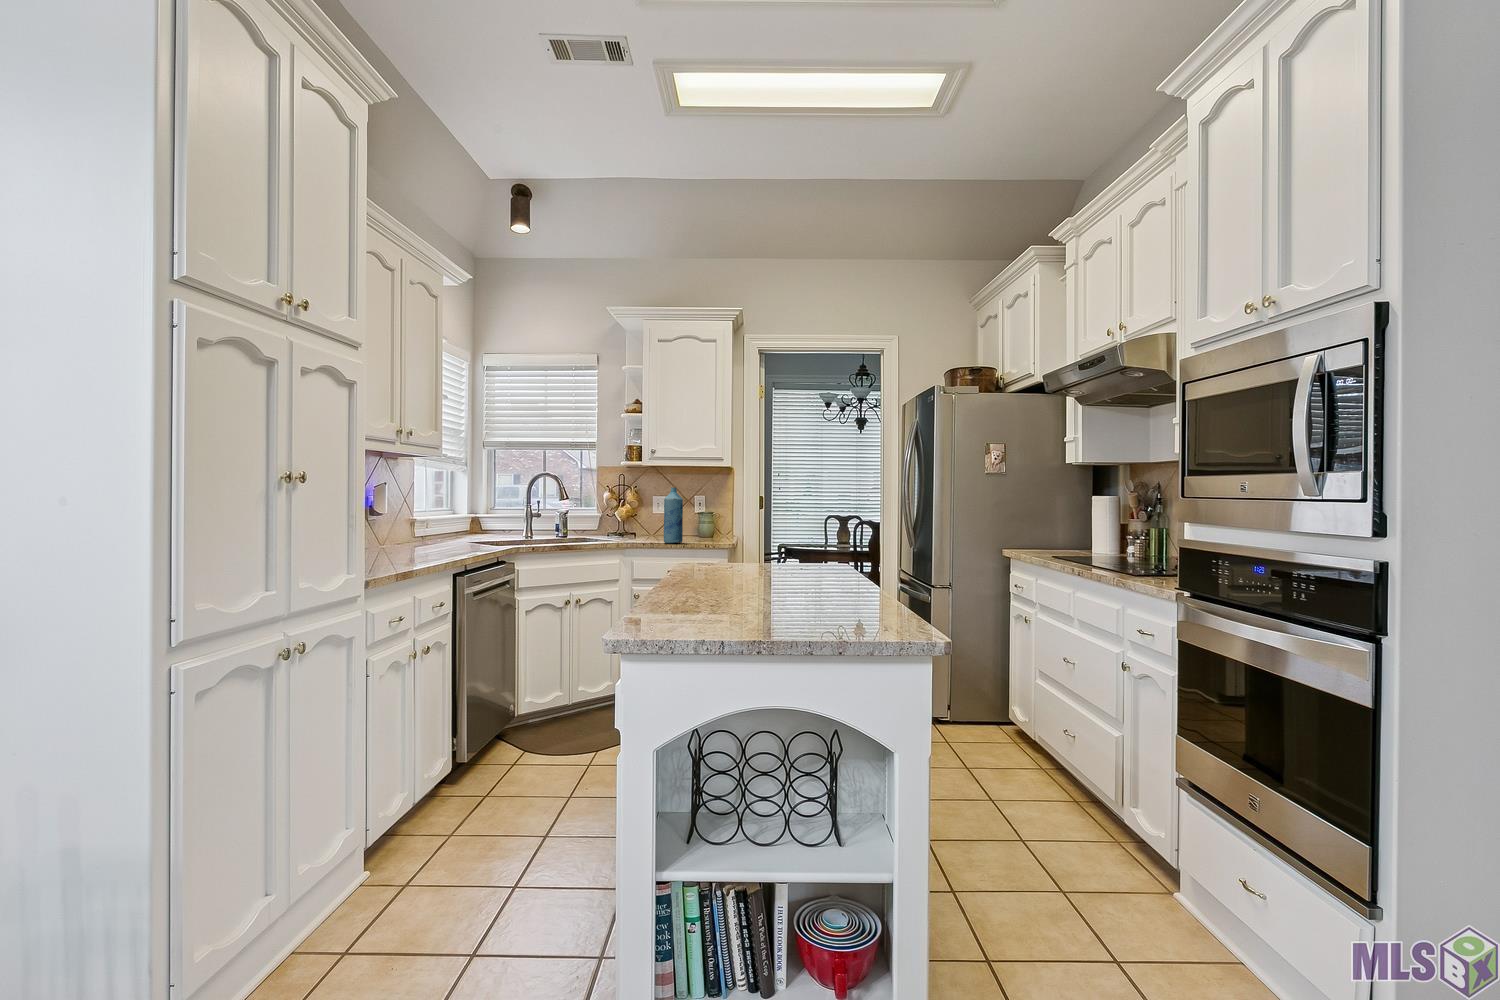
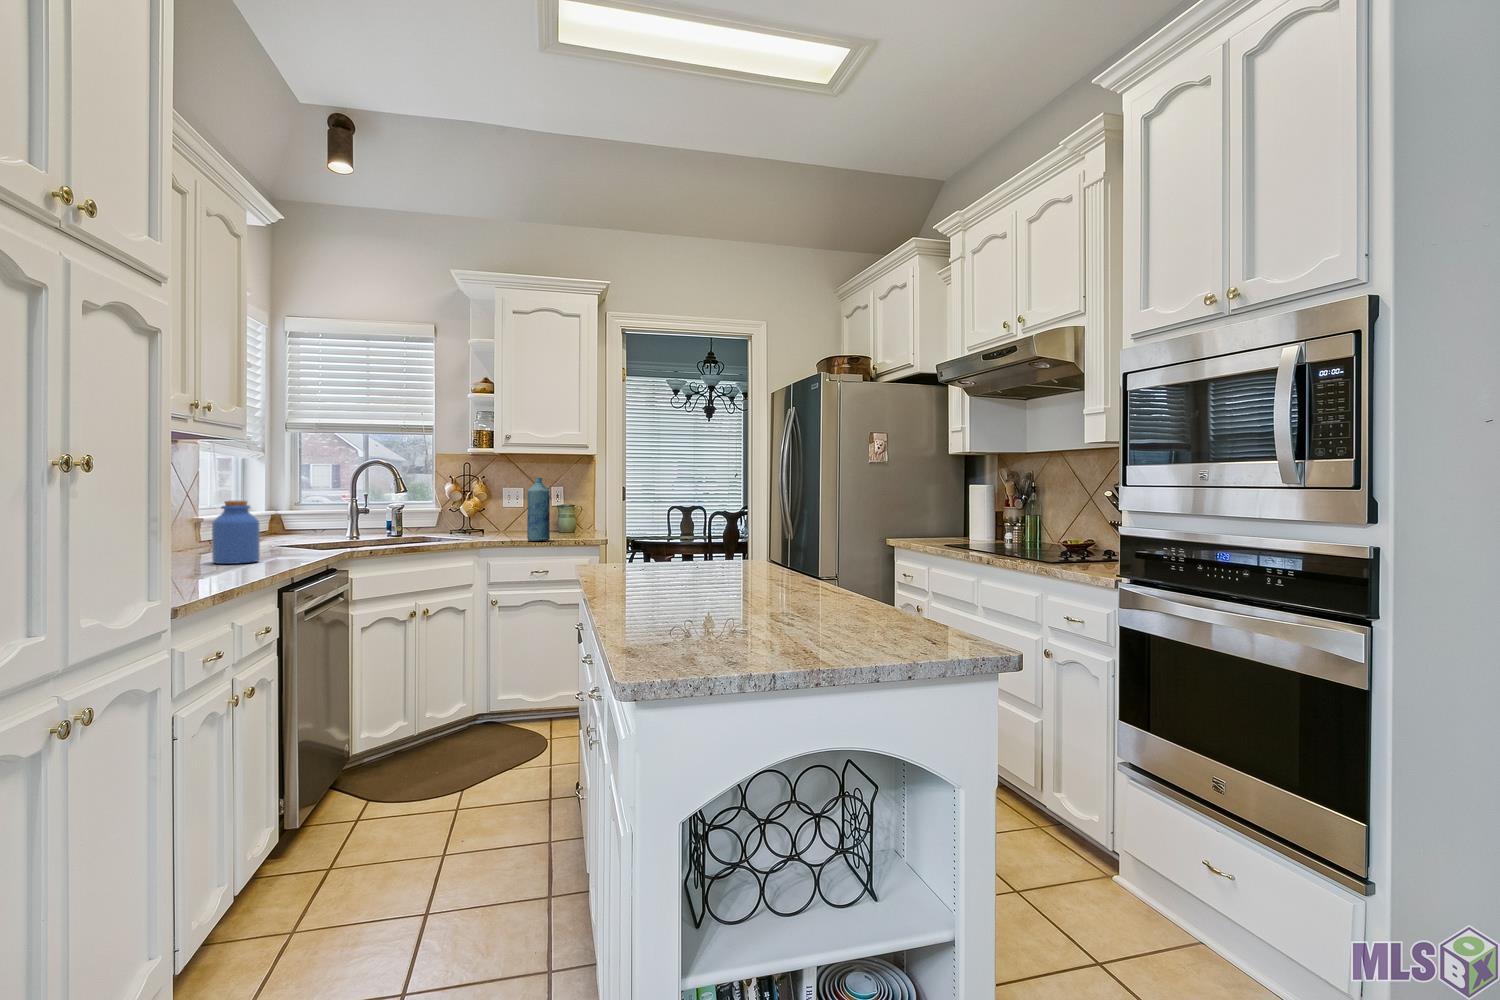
jar: none [413,506,446,555] -> present [212,500,260,564]

